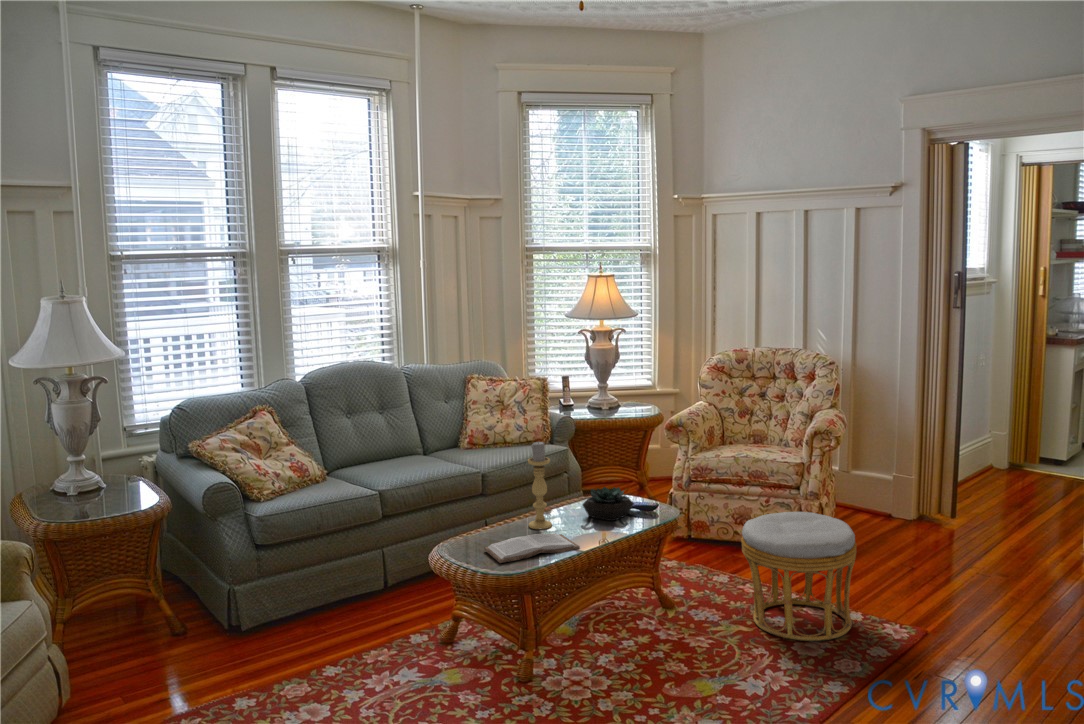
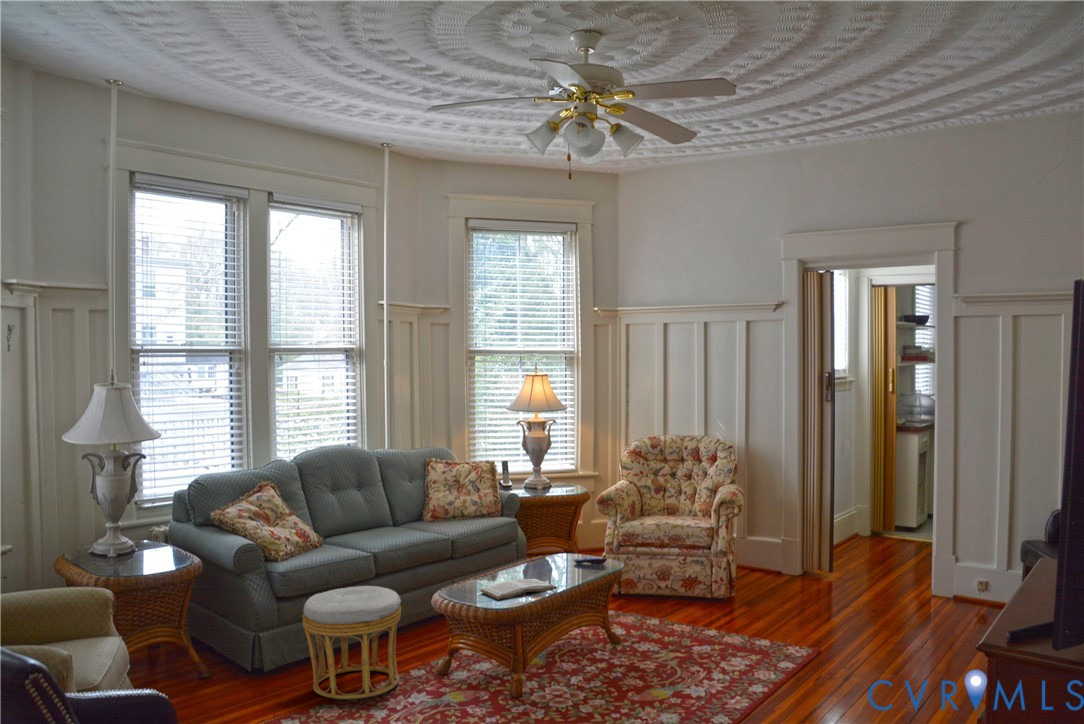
candle holder: present [528,442,552,529] -> none [508,505,527,577]
succulent plant: present [583,487,633,521] -> none [549,543,590,570]
ottoman: present [741,512,857,641] -> present [302,586,401,700]

